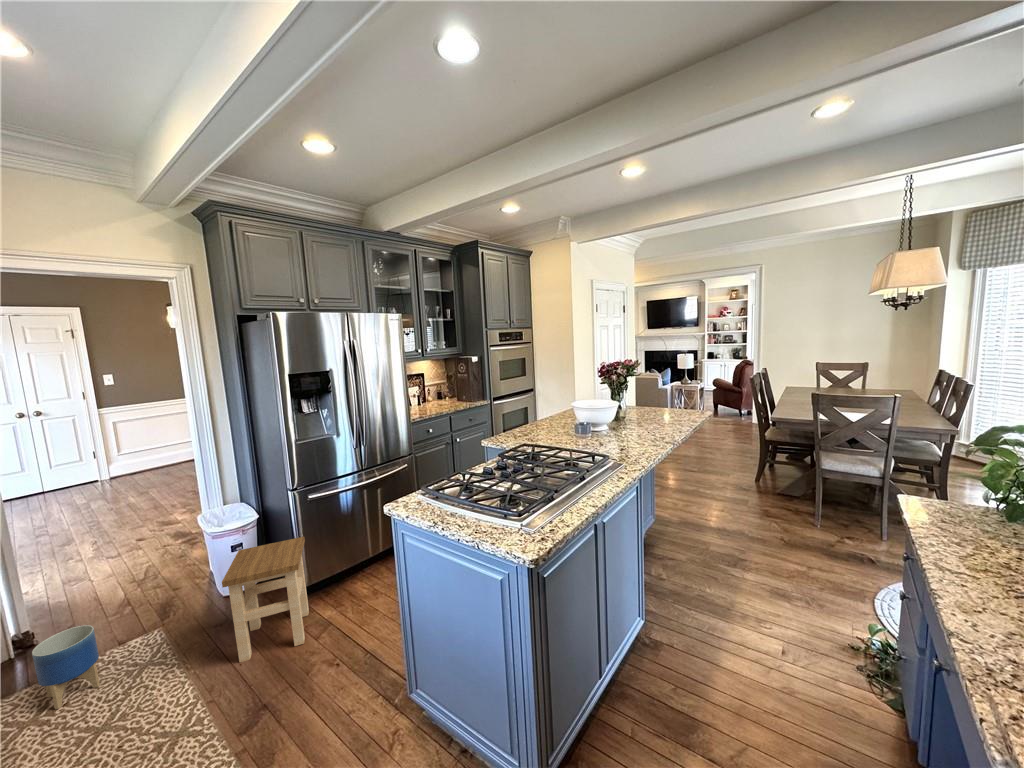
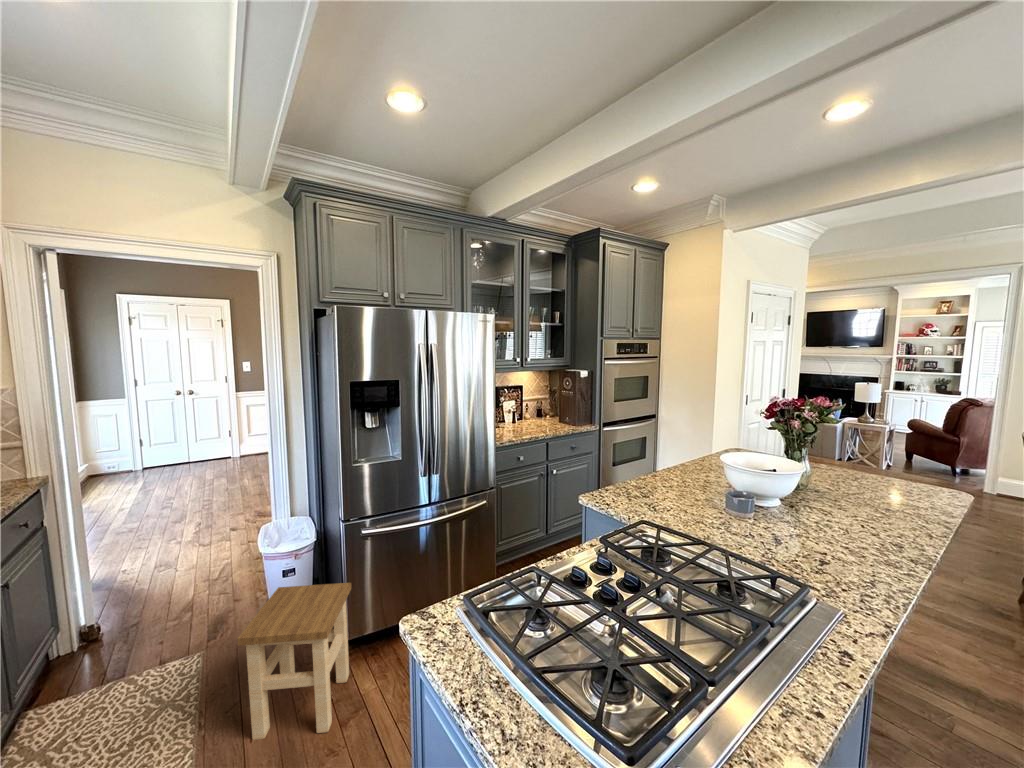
planter: present [32,625,100,709] -> none [50,647,122,747]

